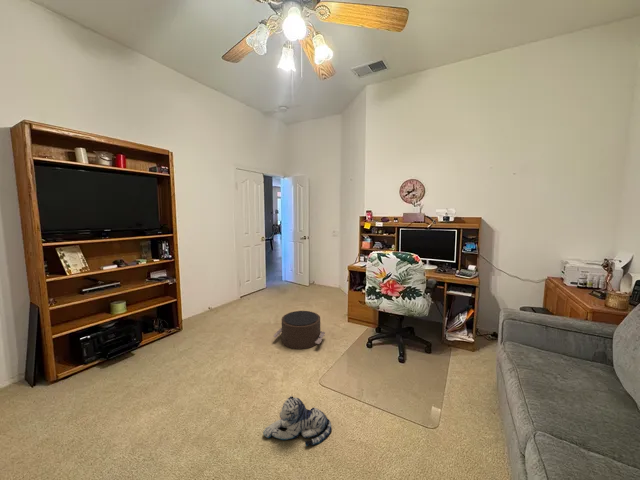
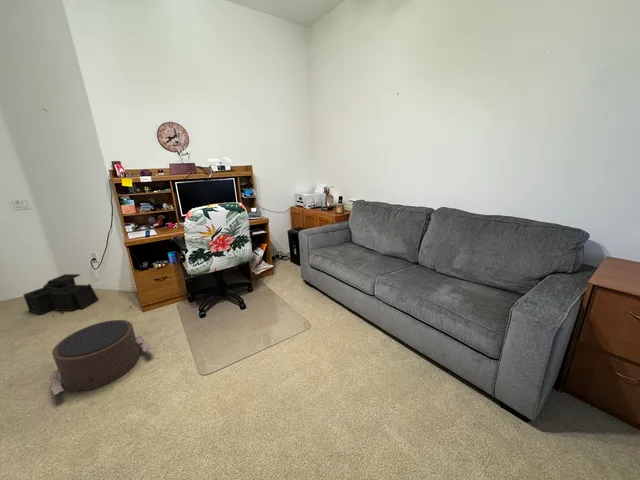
storage bin: none [316,279,344,303] -> present [23,274,98,314]
plush toy: present [263,396,332,446] -> none [216,383,272,460]

